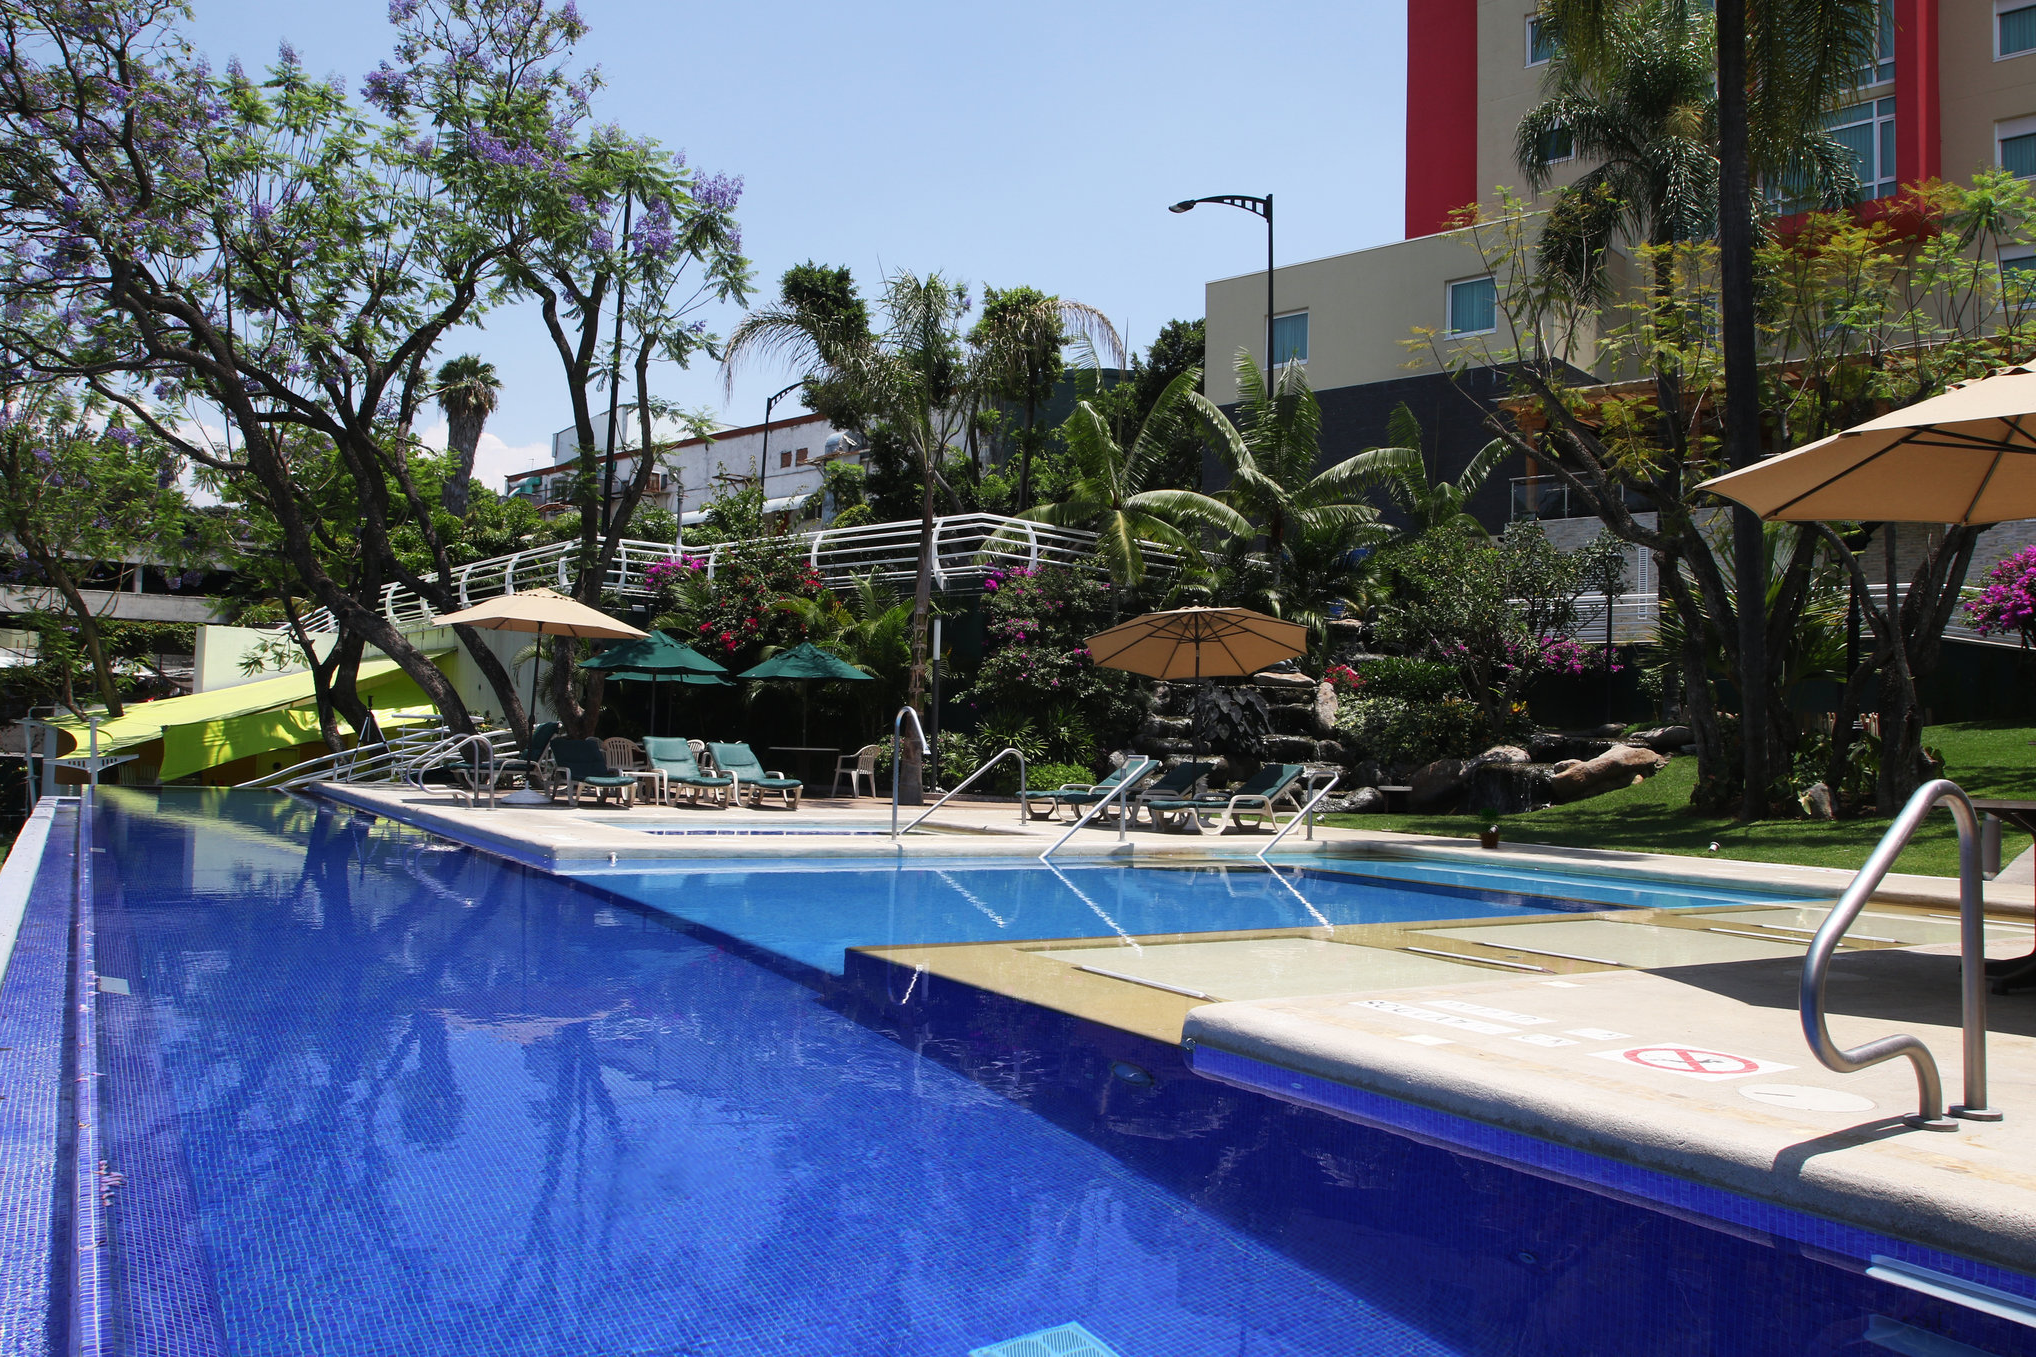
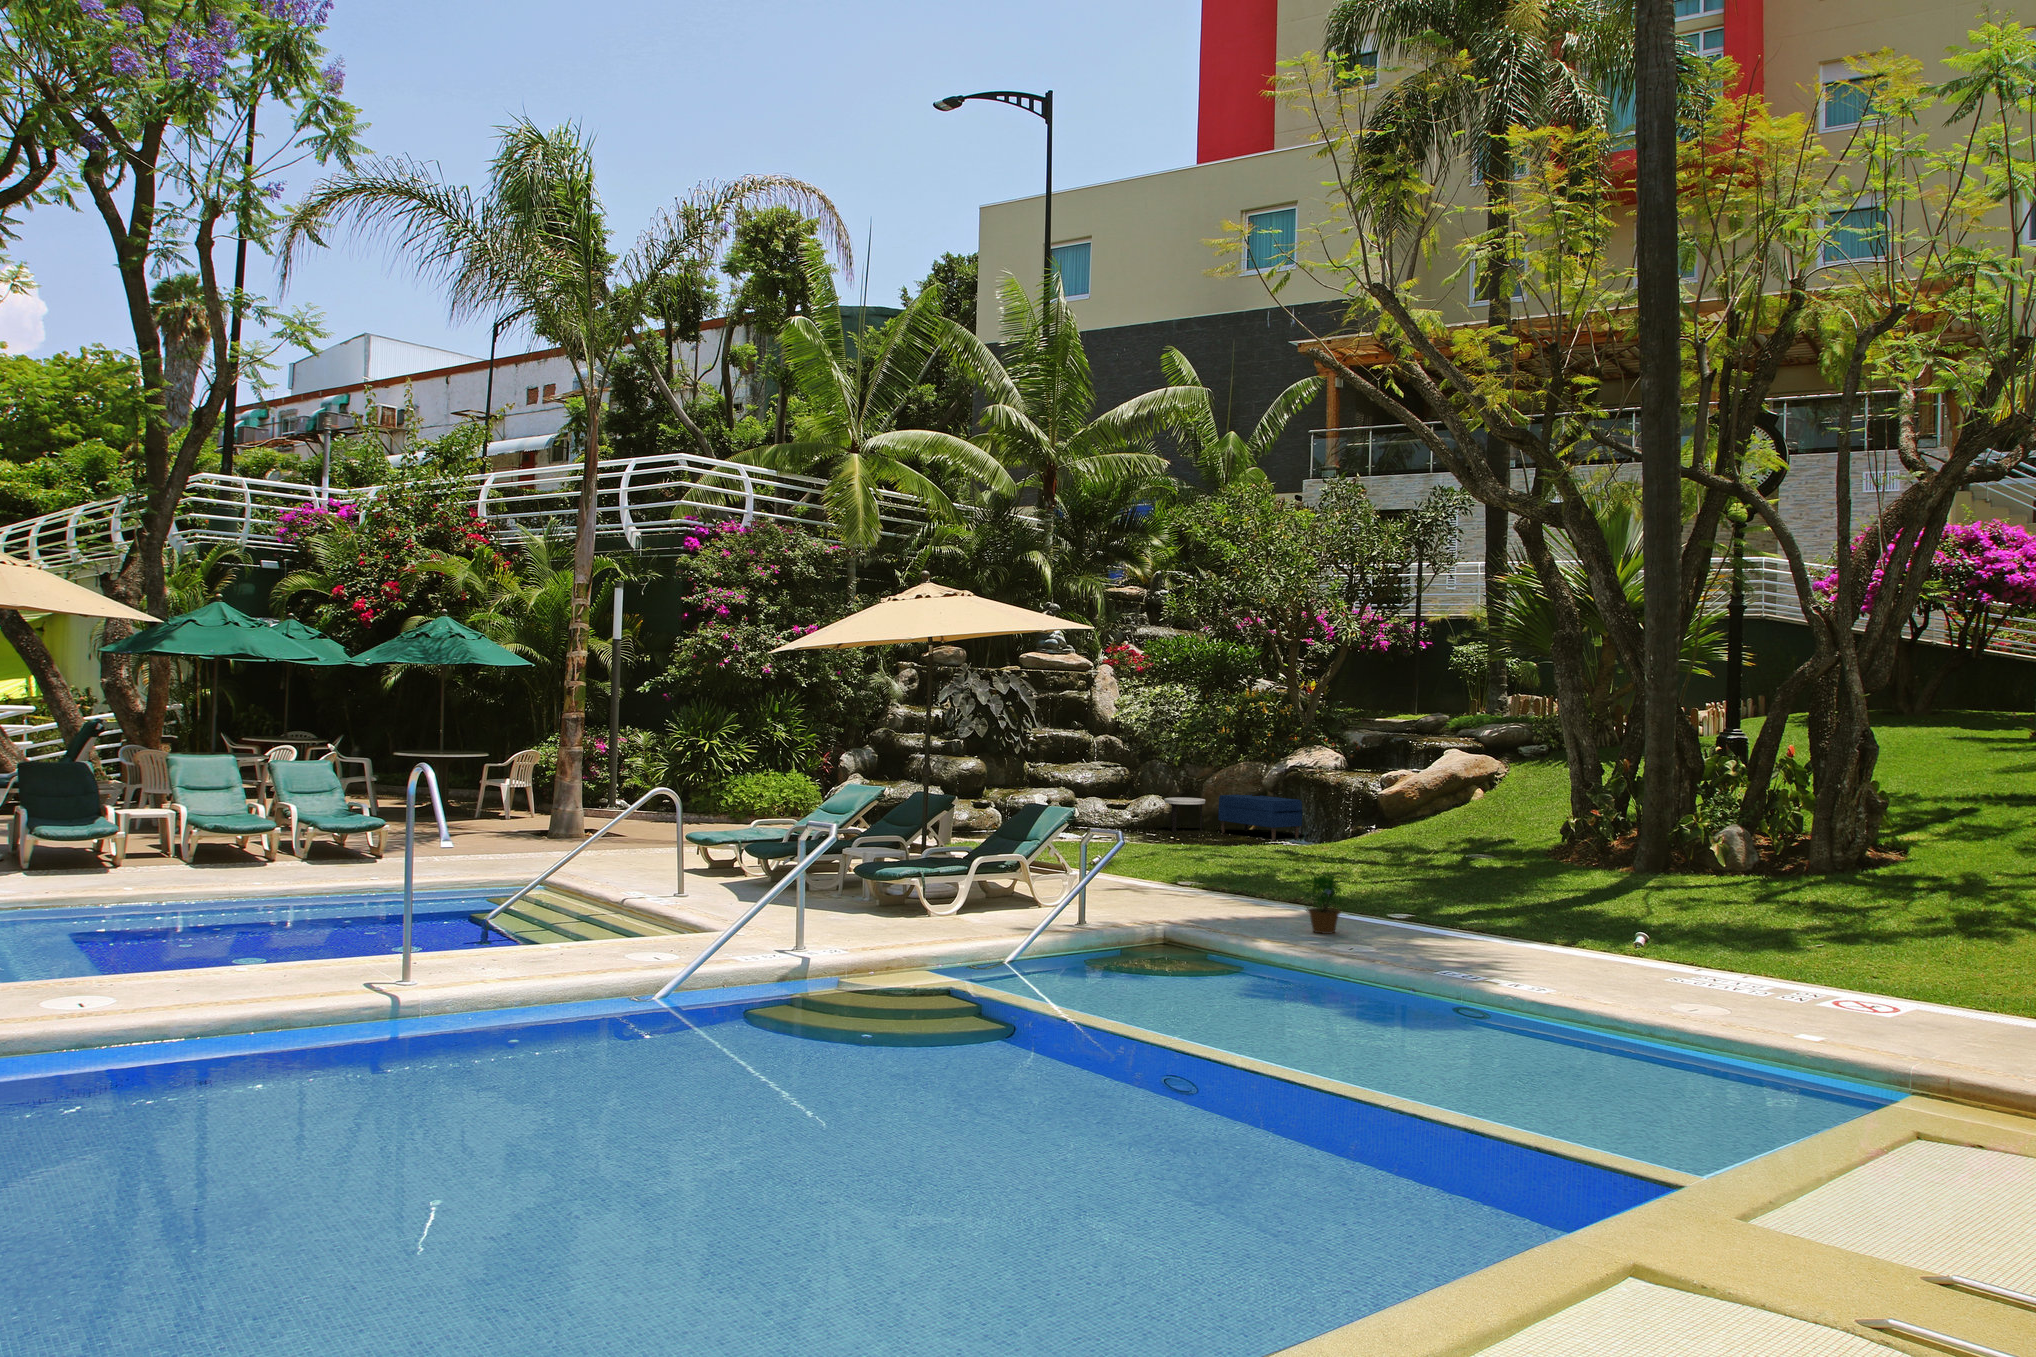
bench: none [1423,783,1492,817] -> present [1218,794,1302,840]

